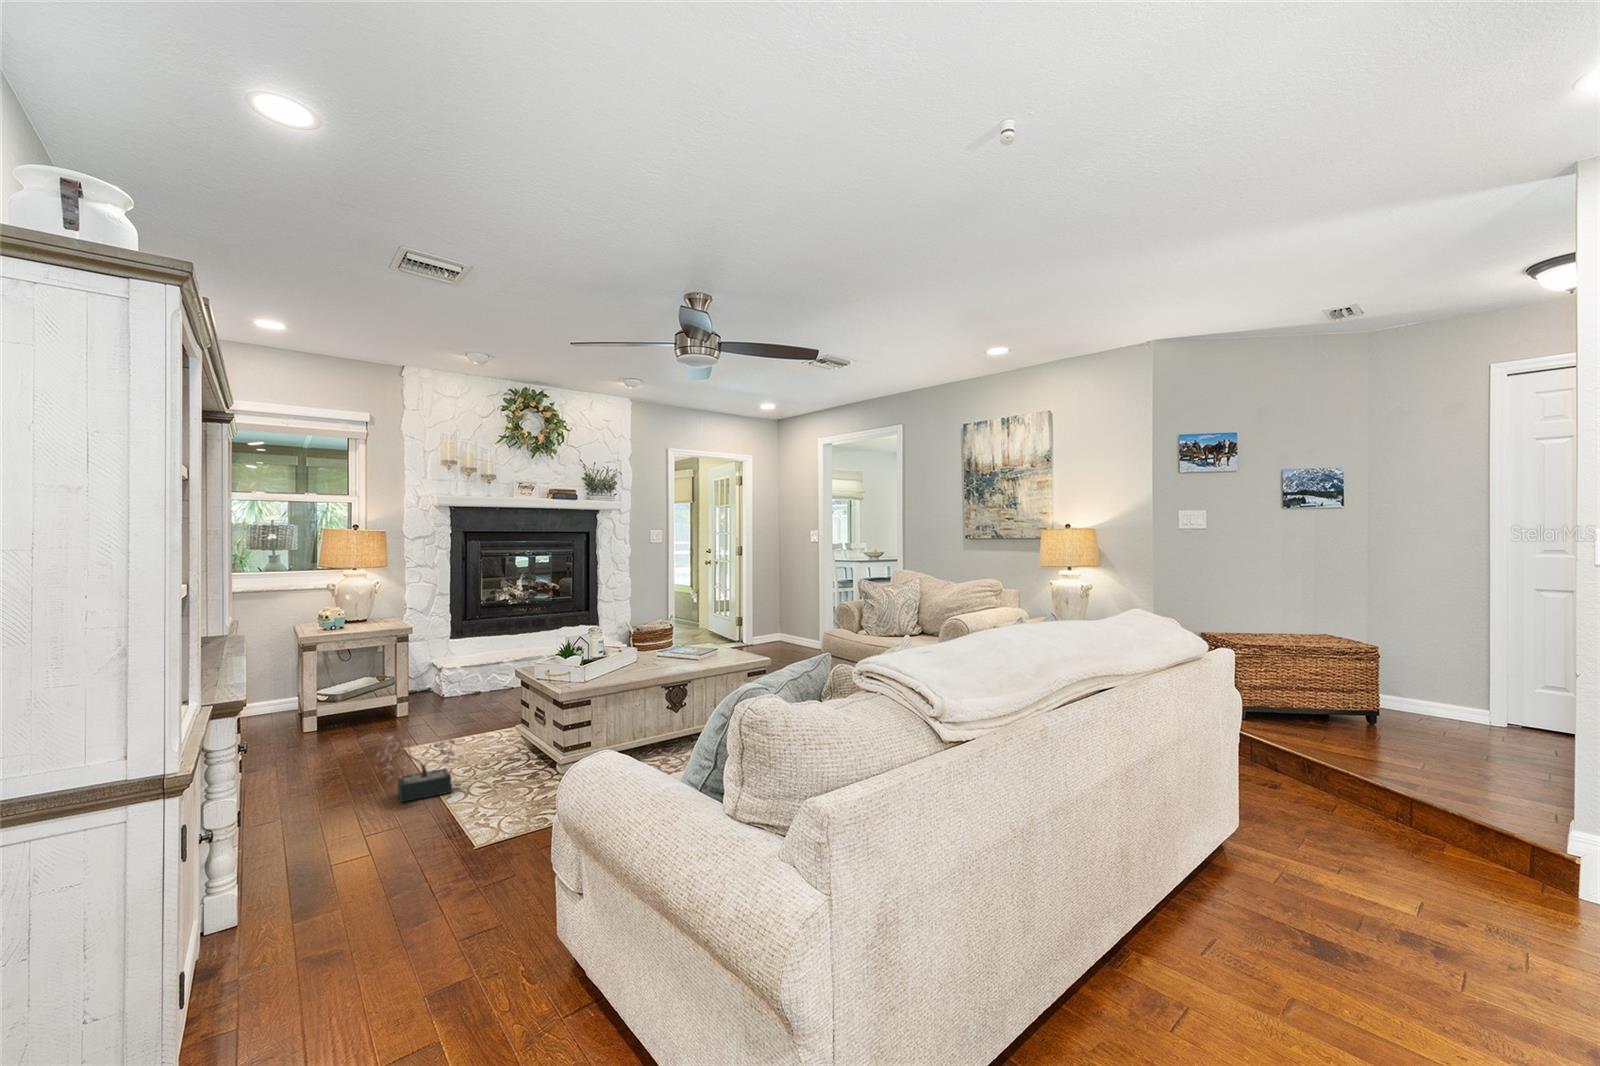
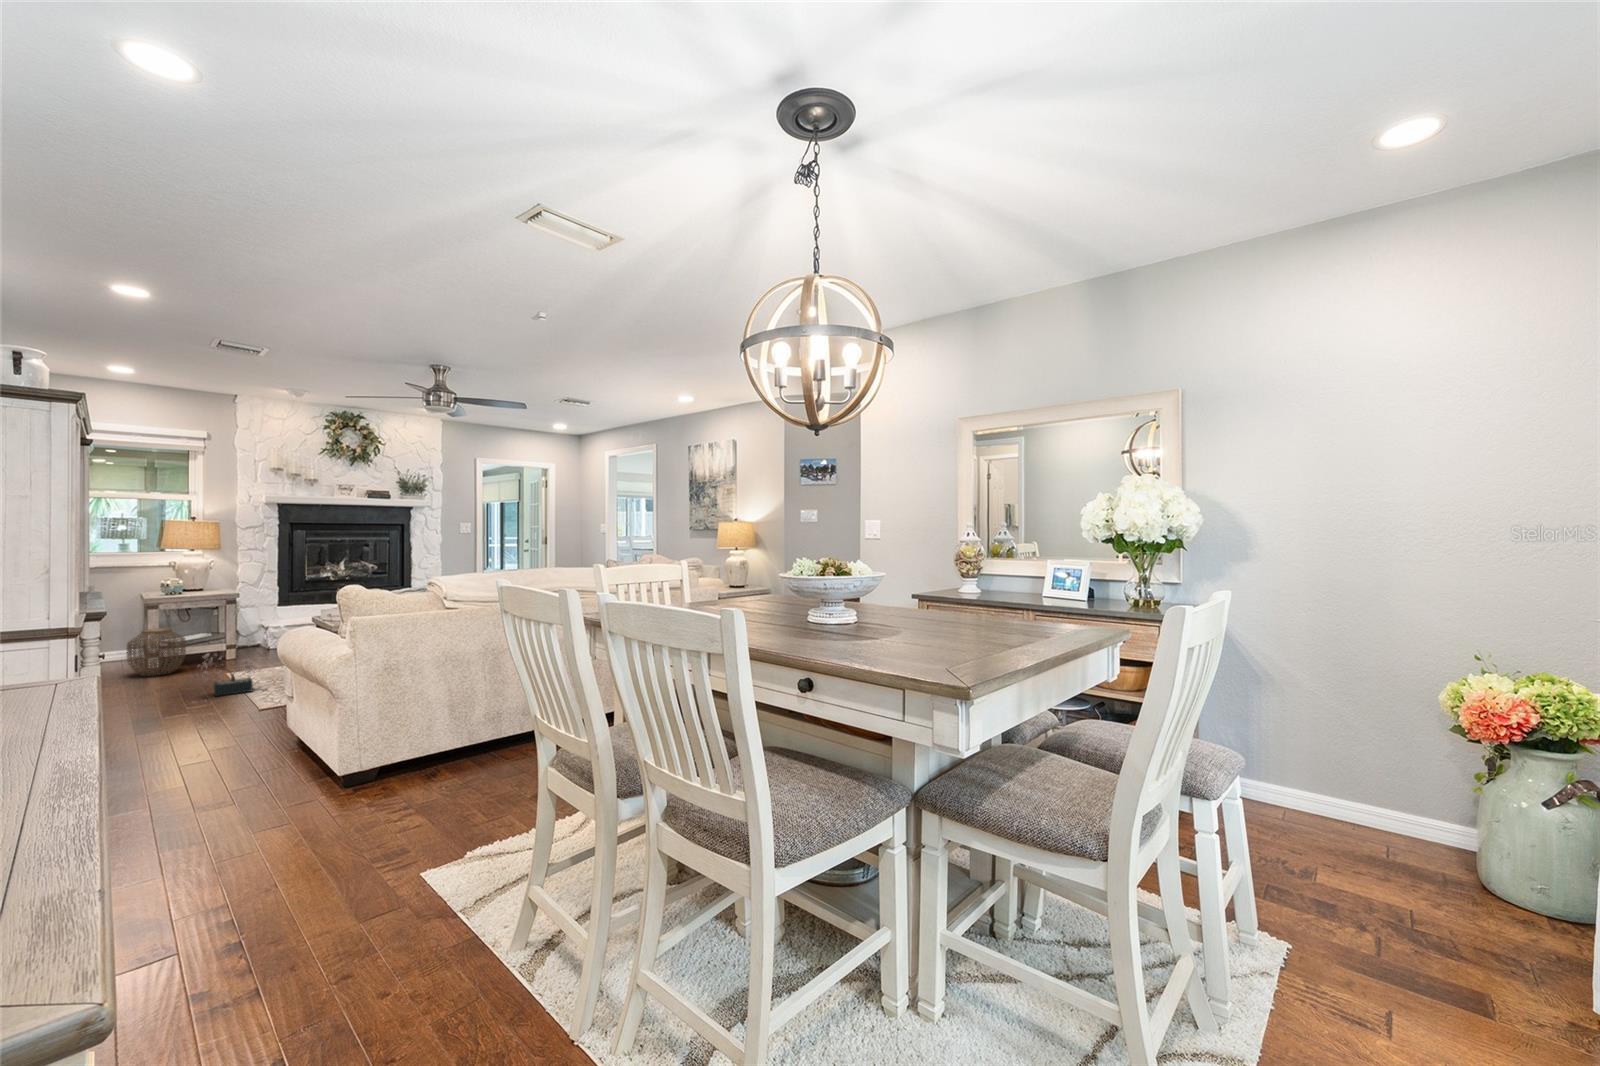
woven basket: none [278,680,350,749] -> present [127,628,186,676]

